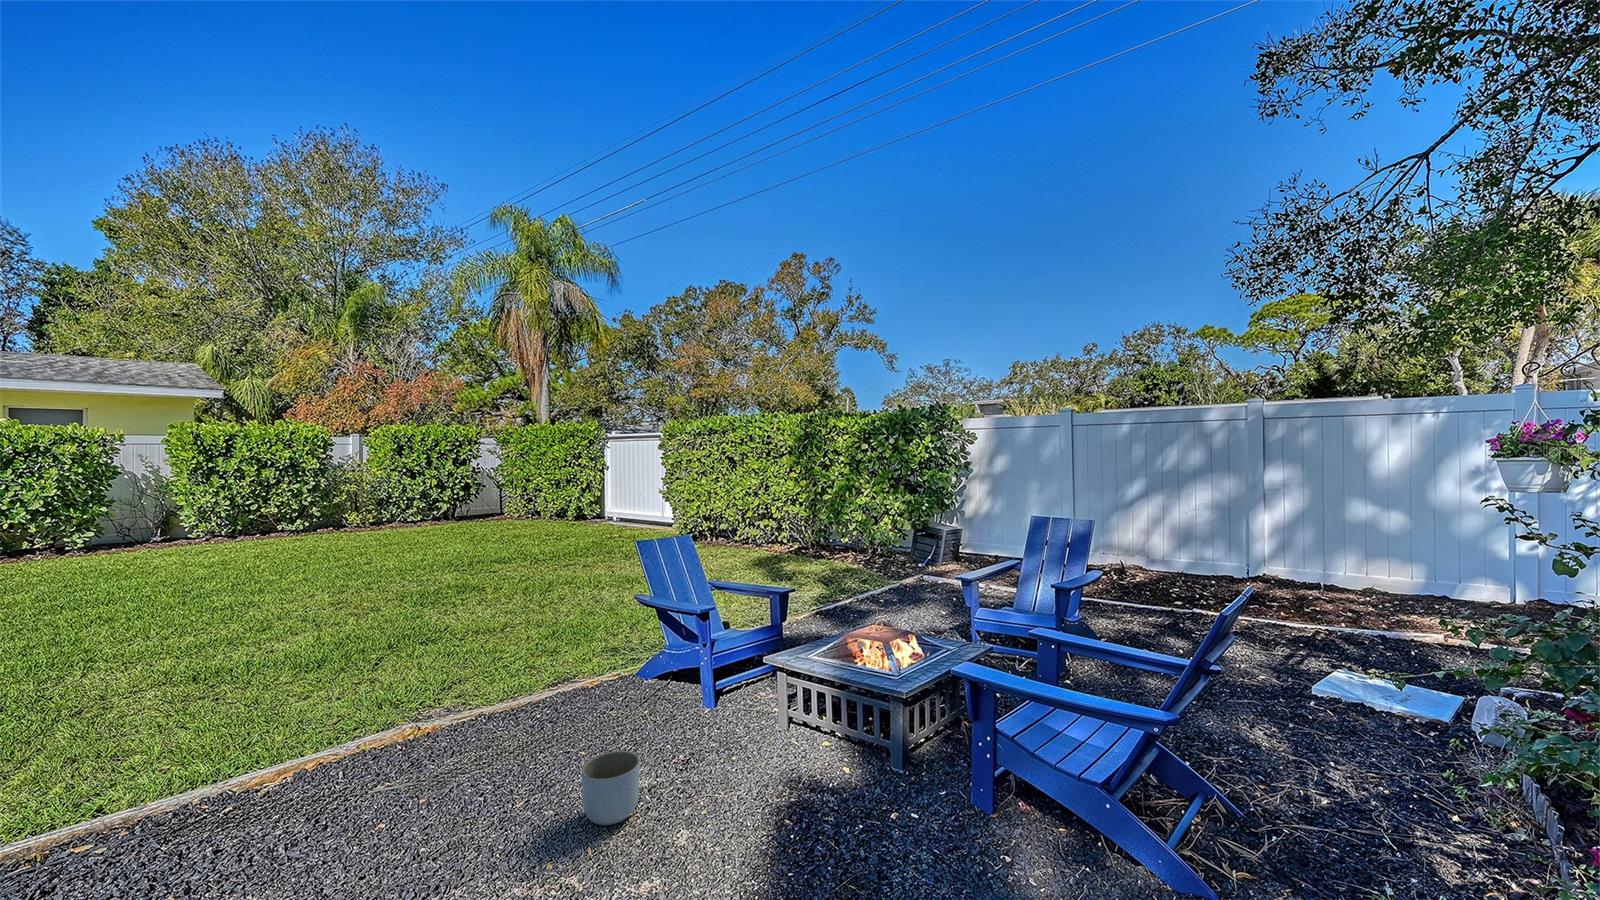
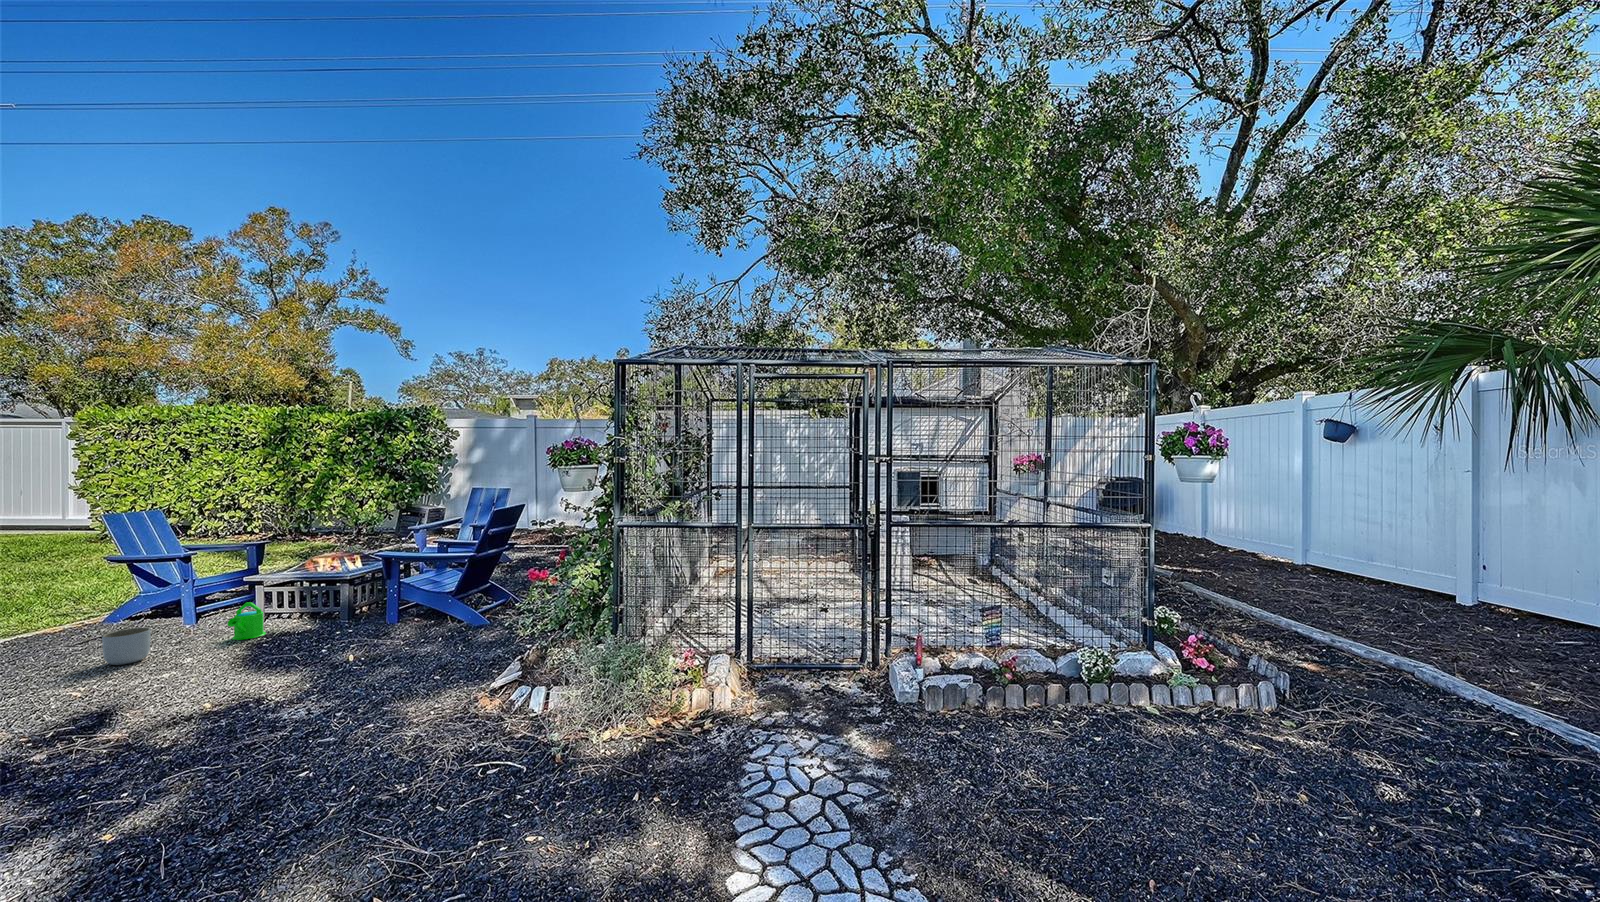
watering can: none [739,715,790,785] -> present [228,602,266,640]

